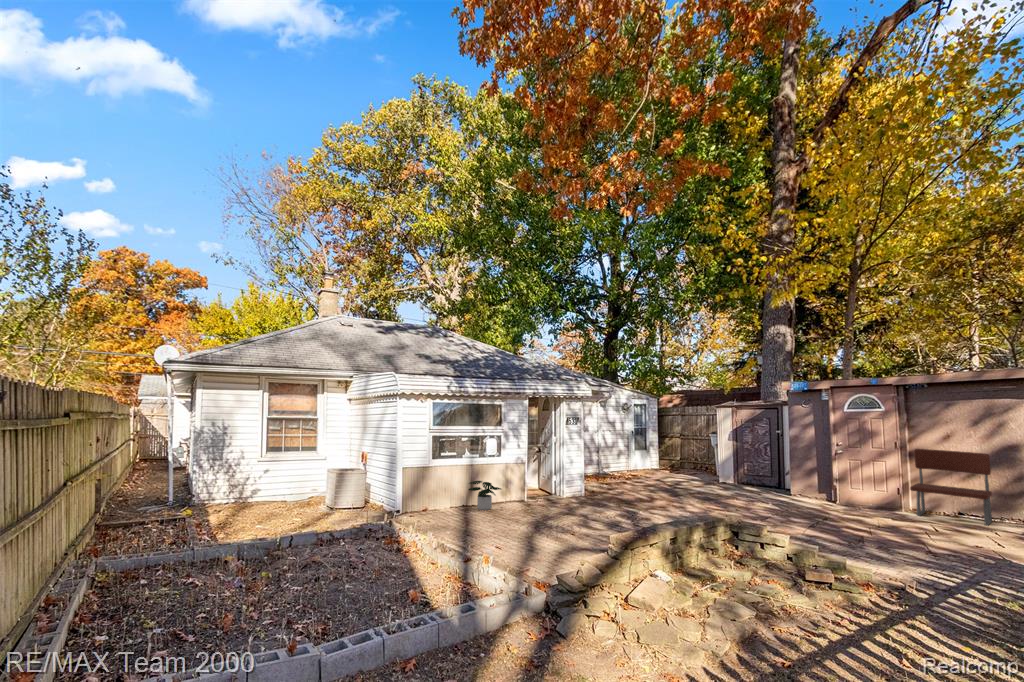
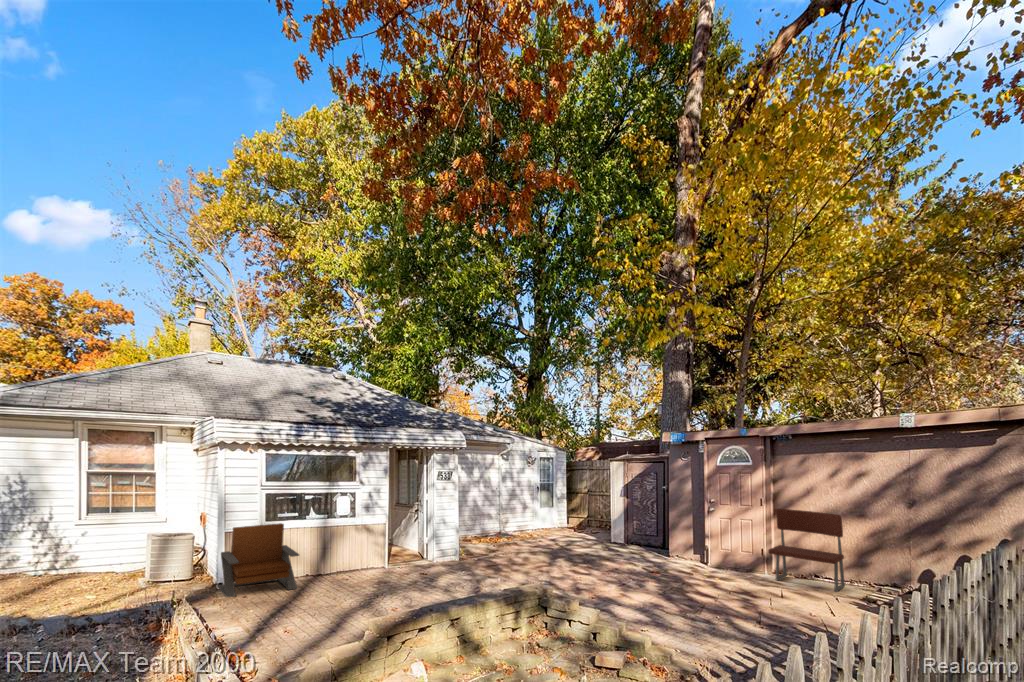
lounge chair: none [401,461,472,526] -> present [218,523,299,597]
potted plant: present [469,481,501,510] -> none [306,544,347,578]

